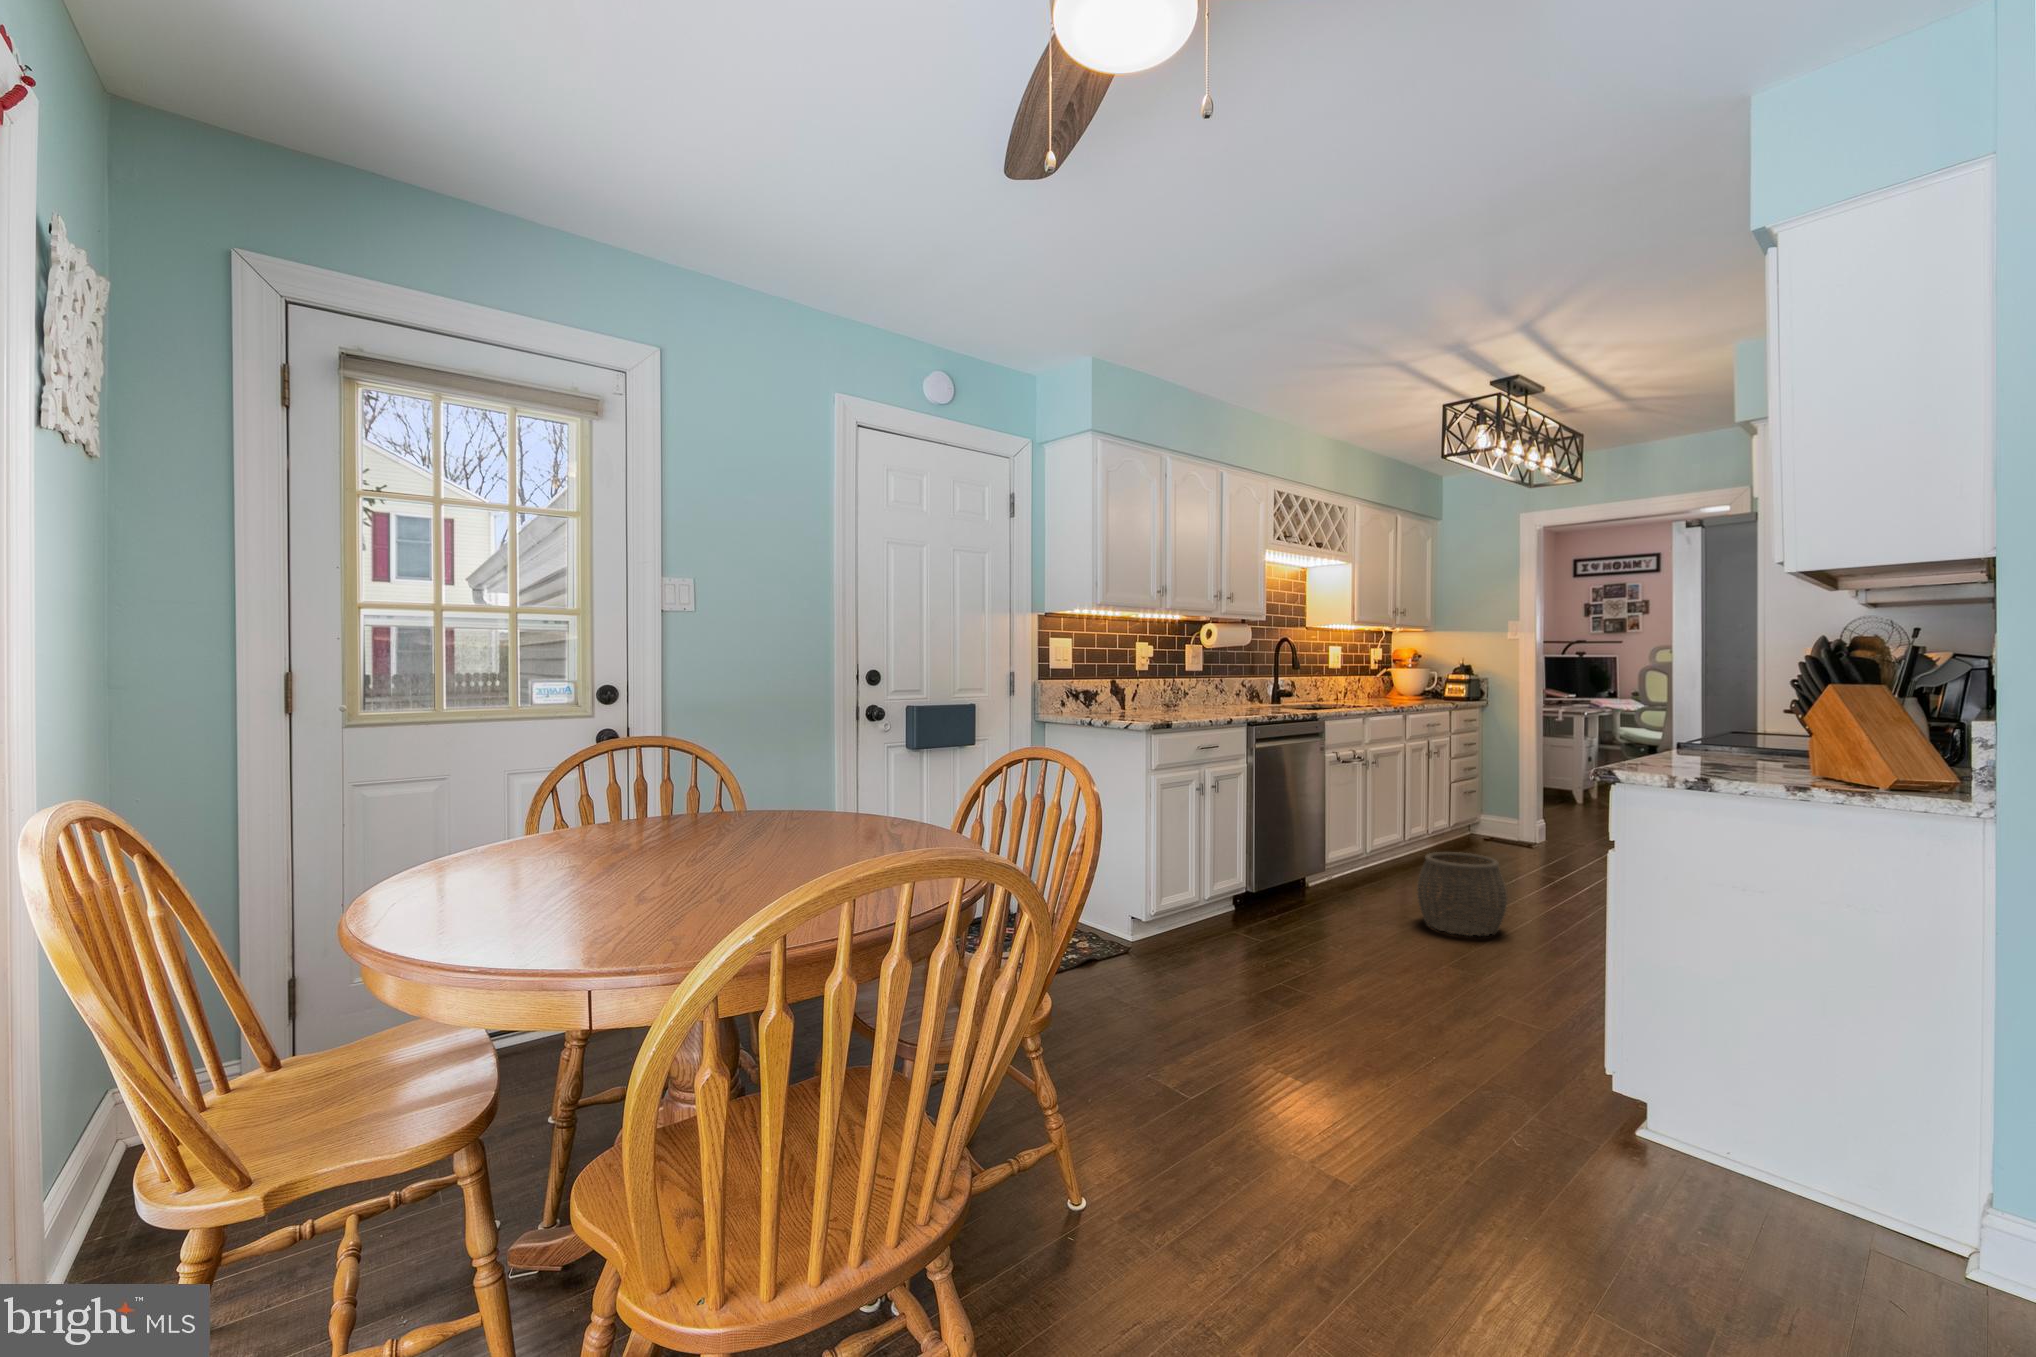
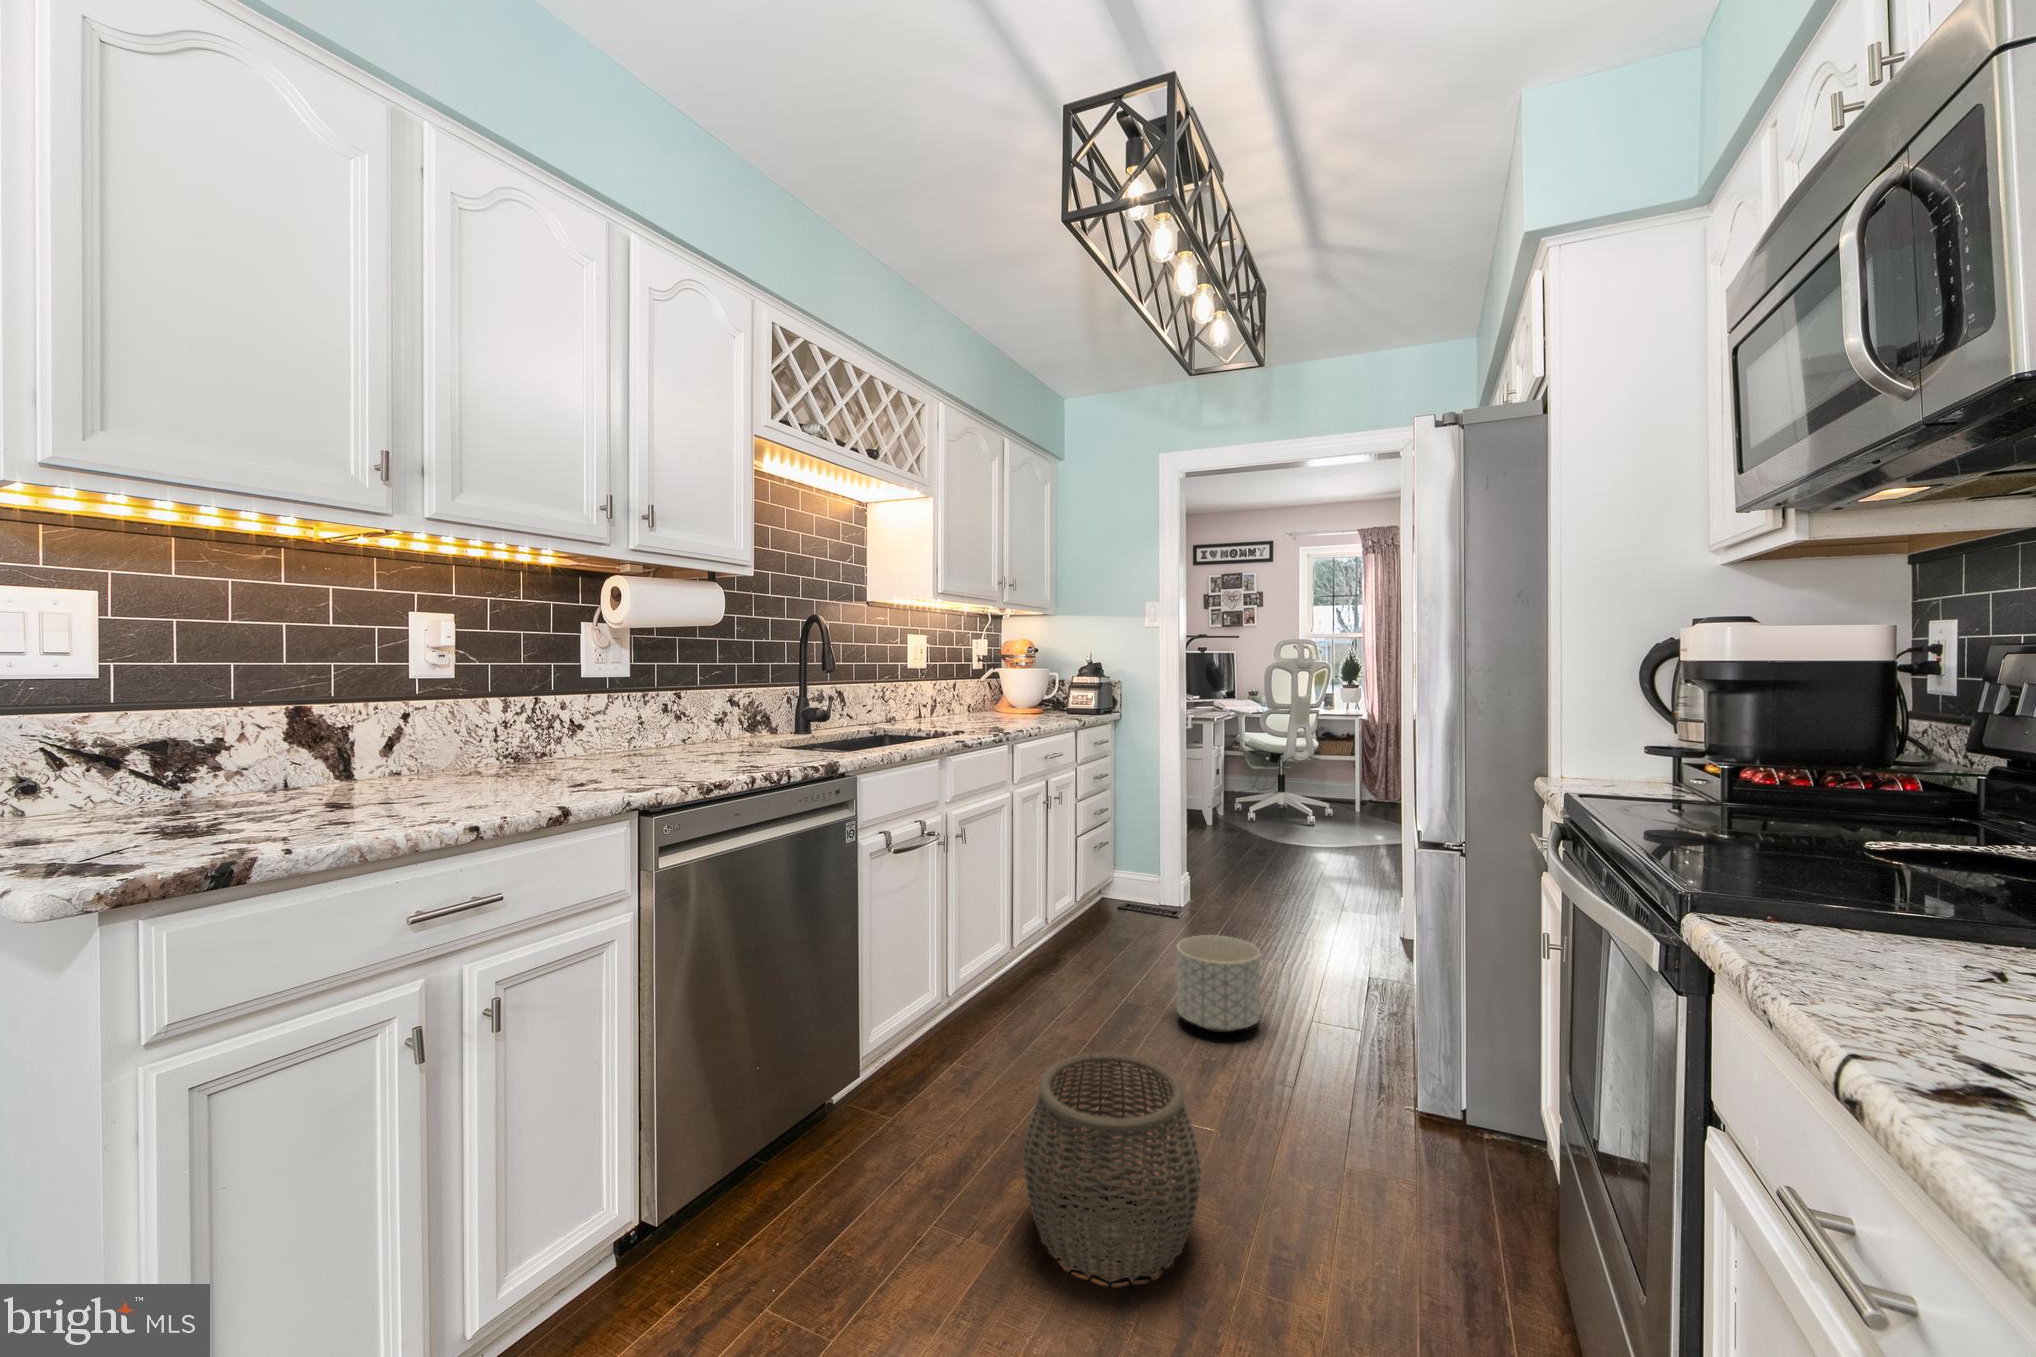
planter: none [1515,835,1572,889] -> present [1177,935,1260,1032]

